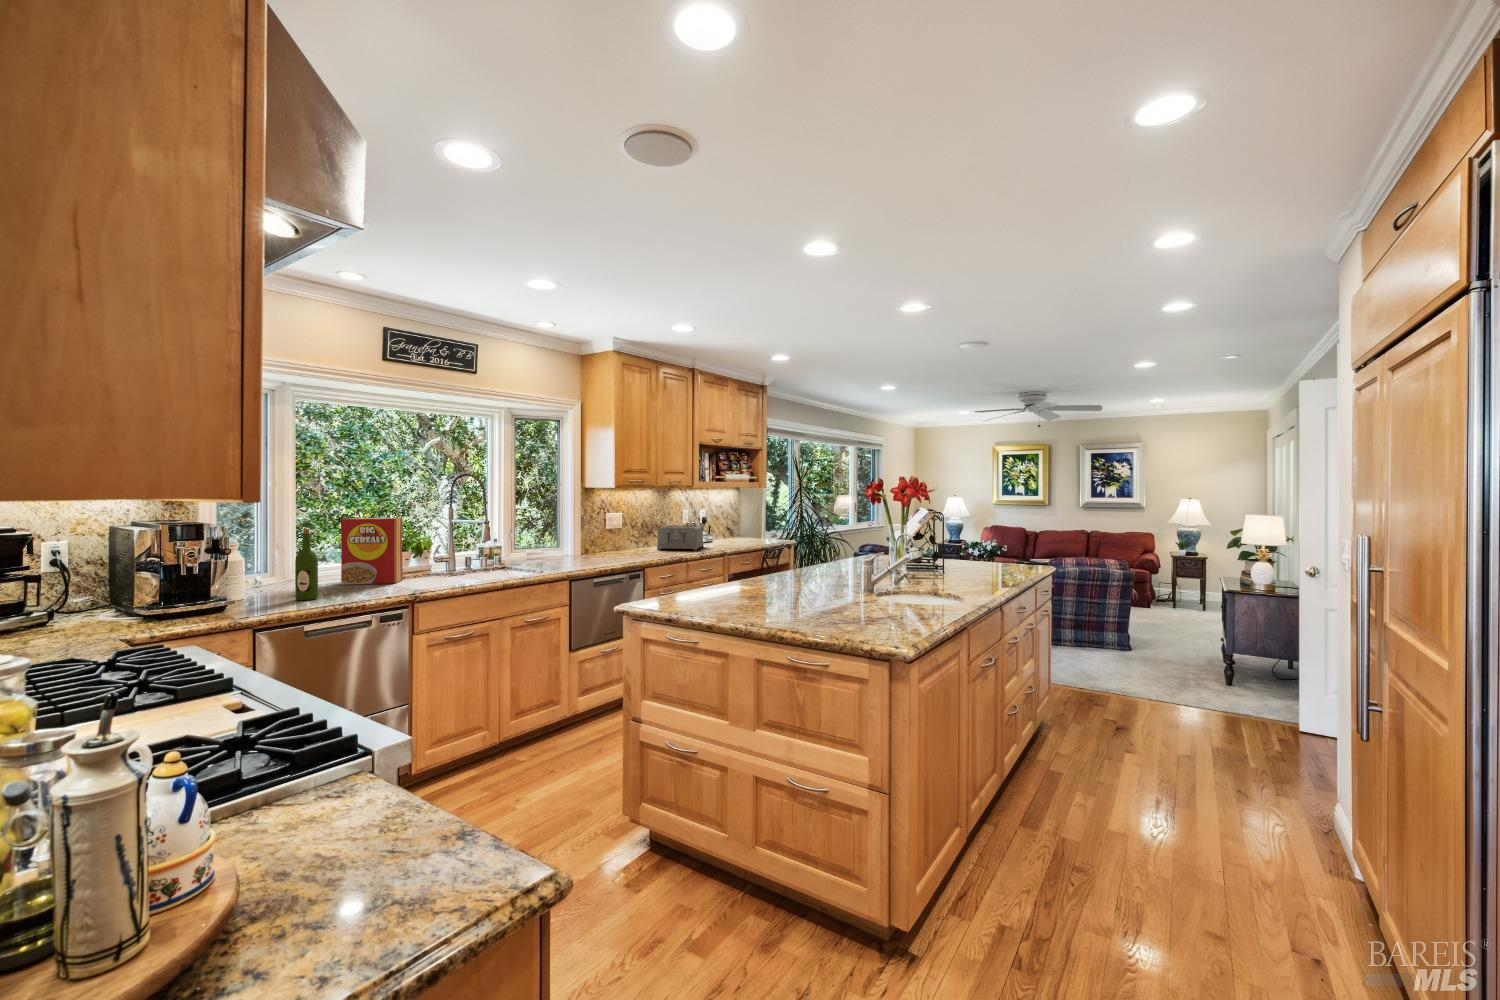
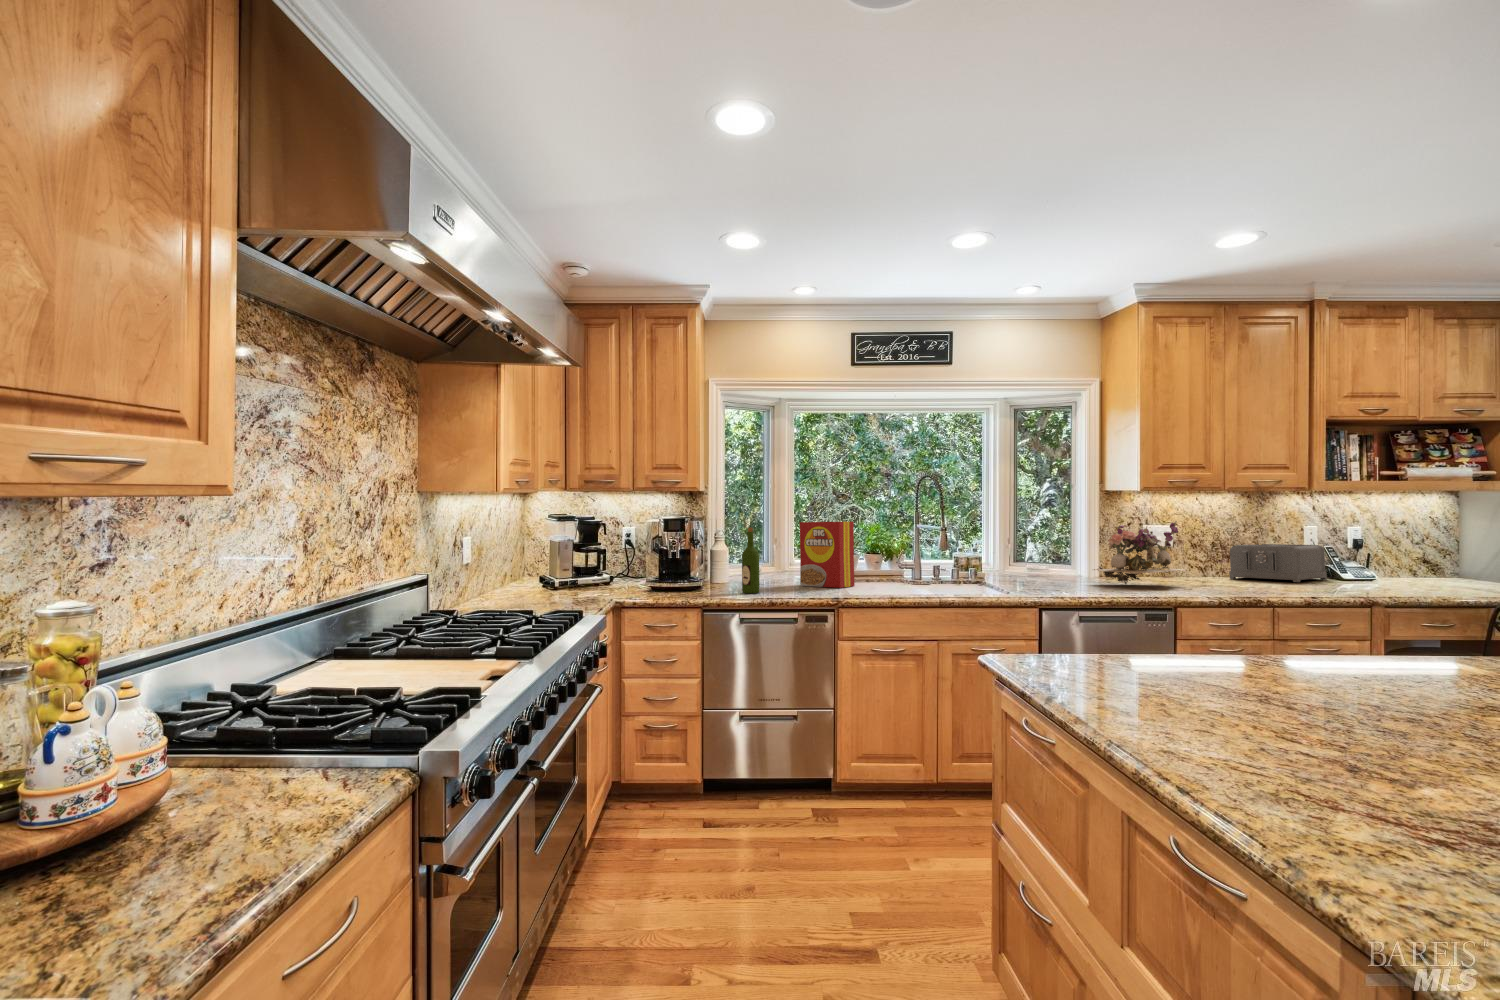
flower arrangement: none [590,513,649,560] -> present [1094,521,1185,584]

